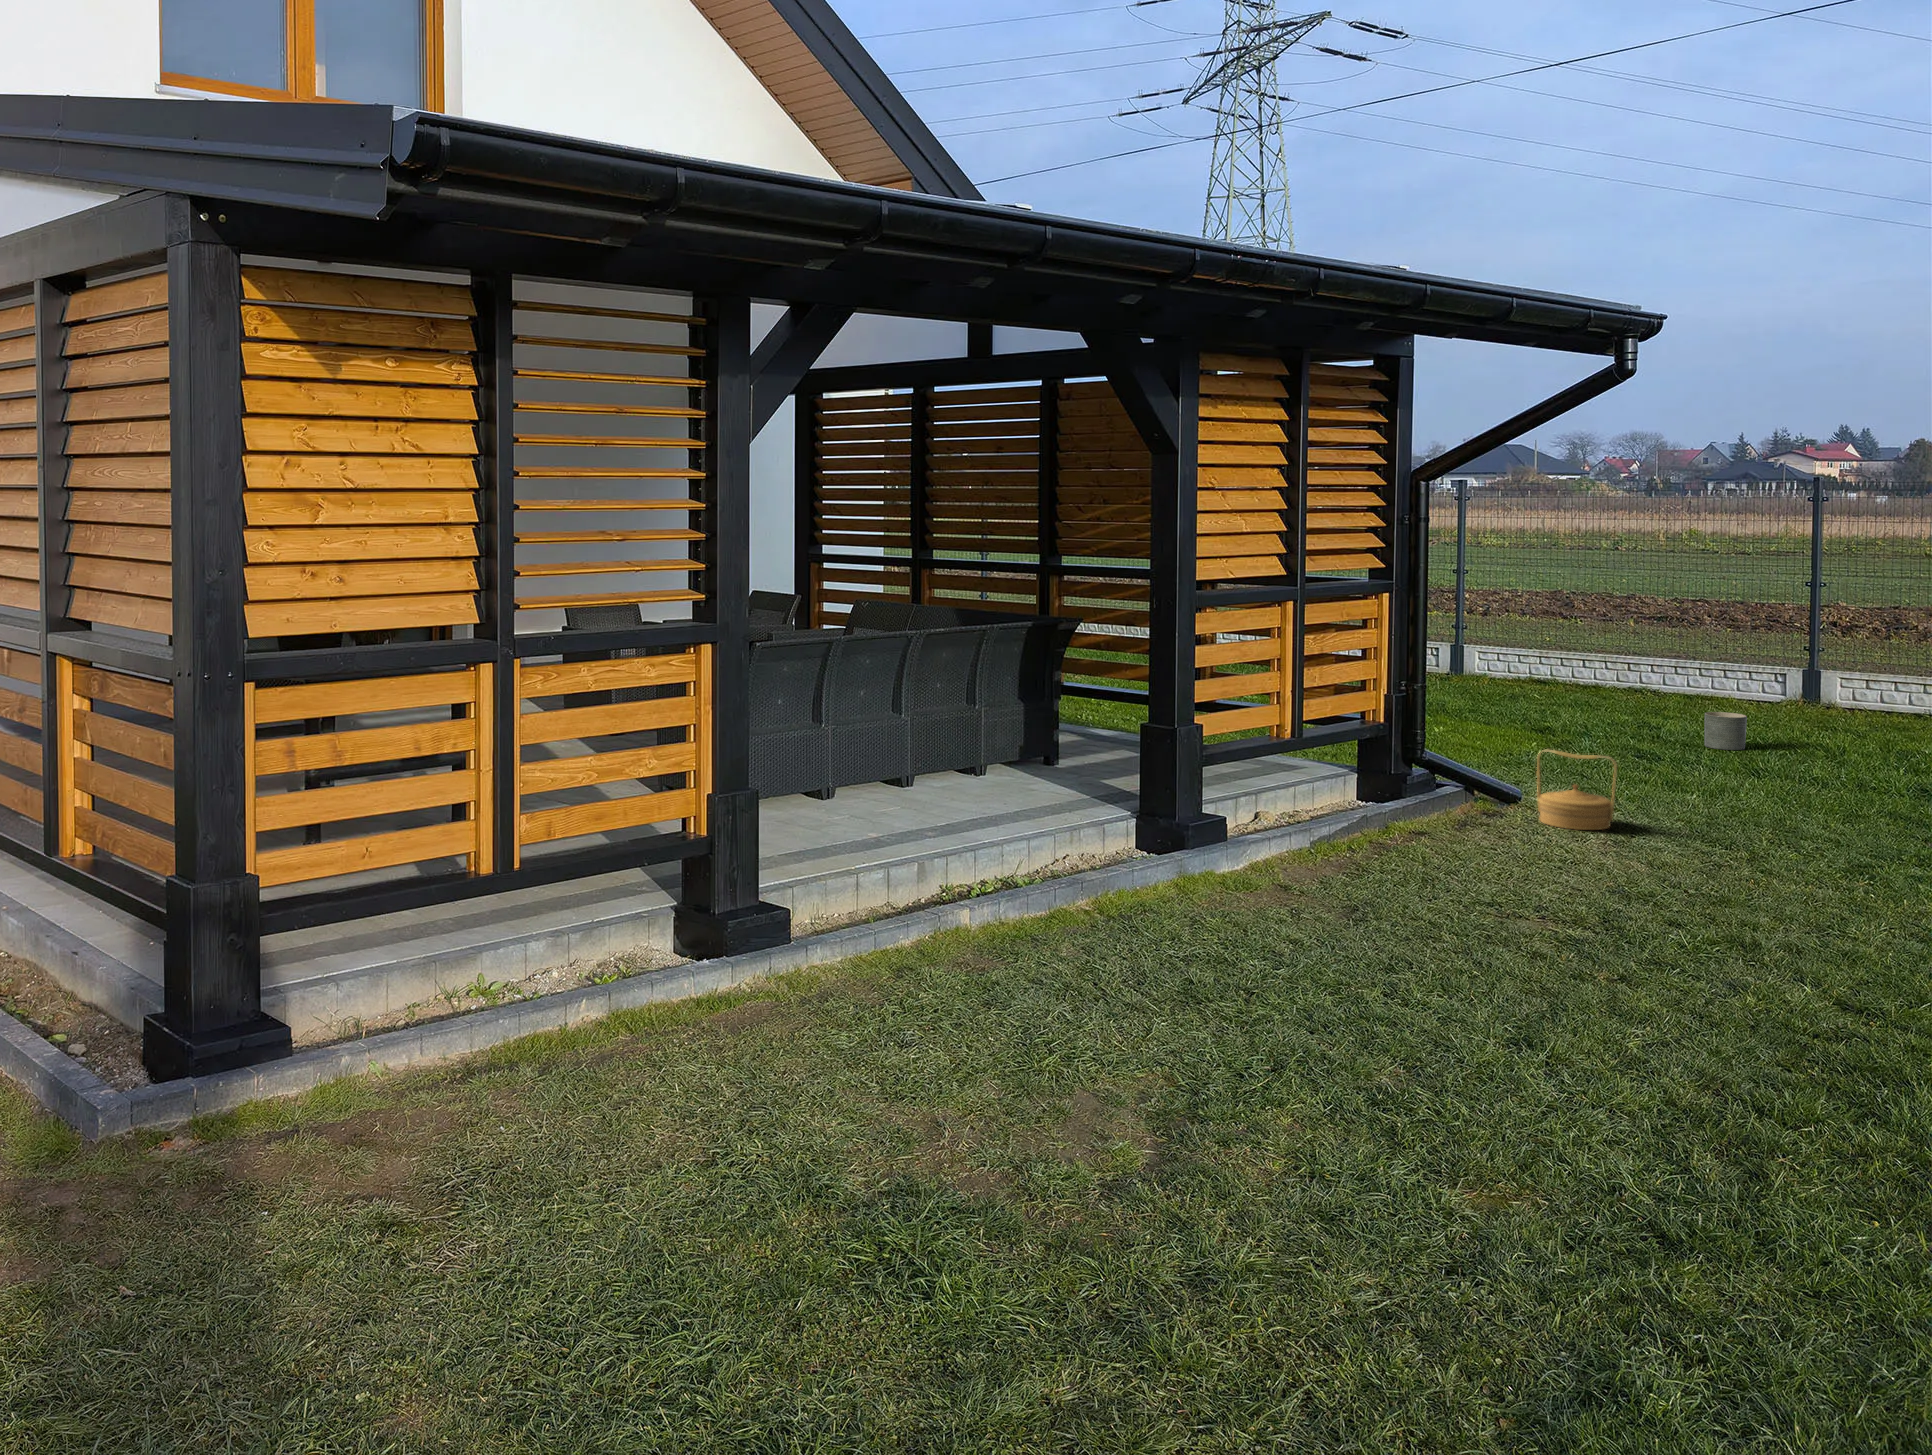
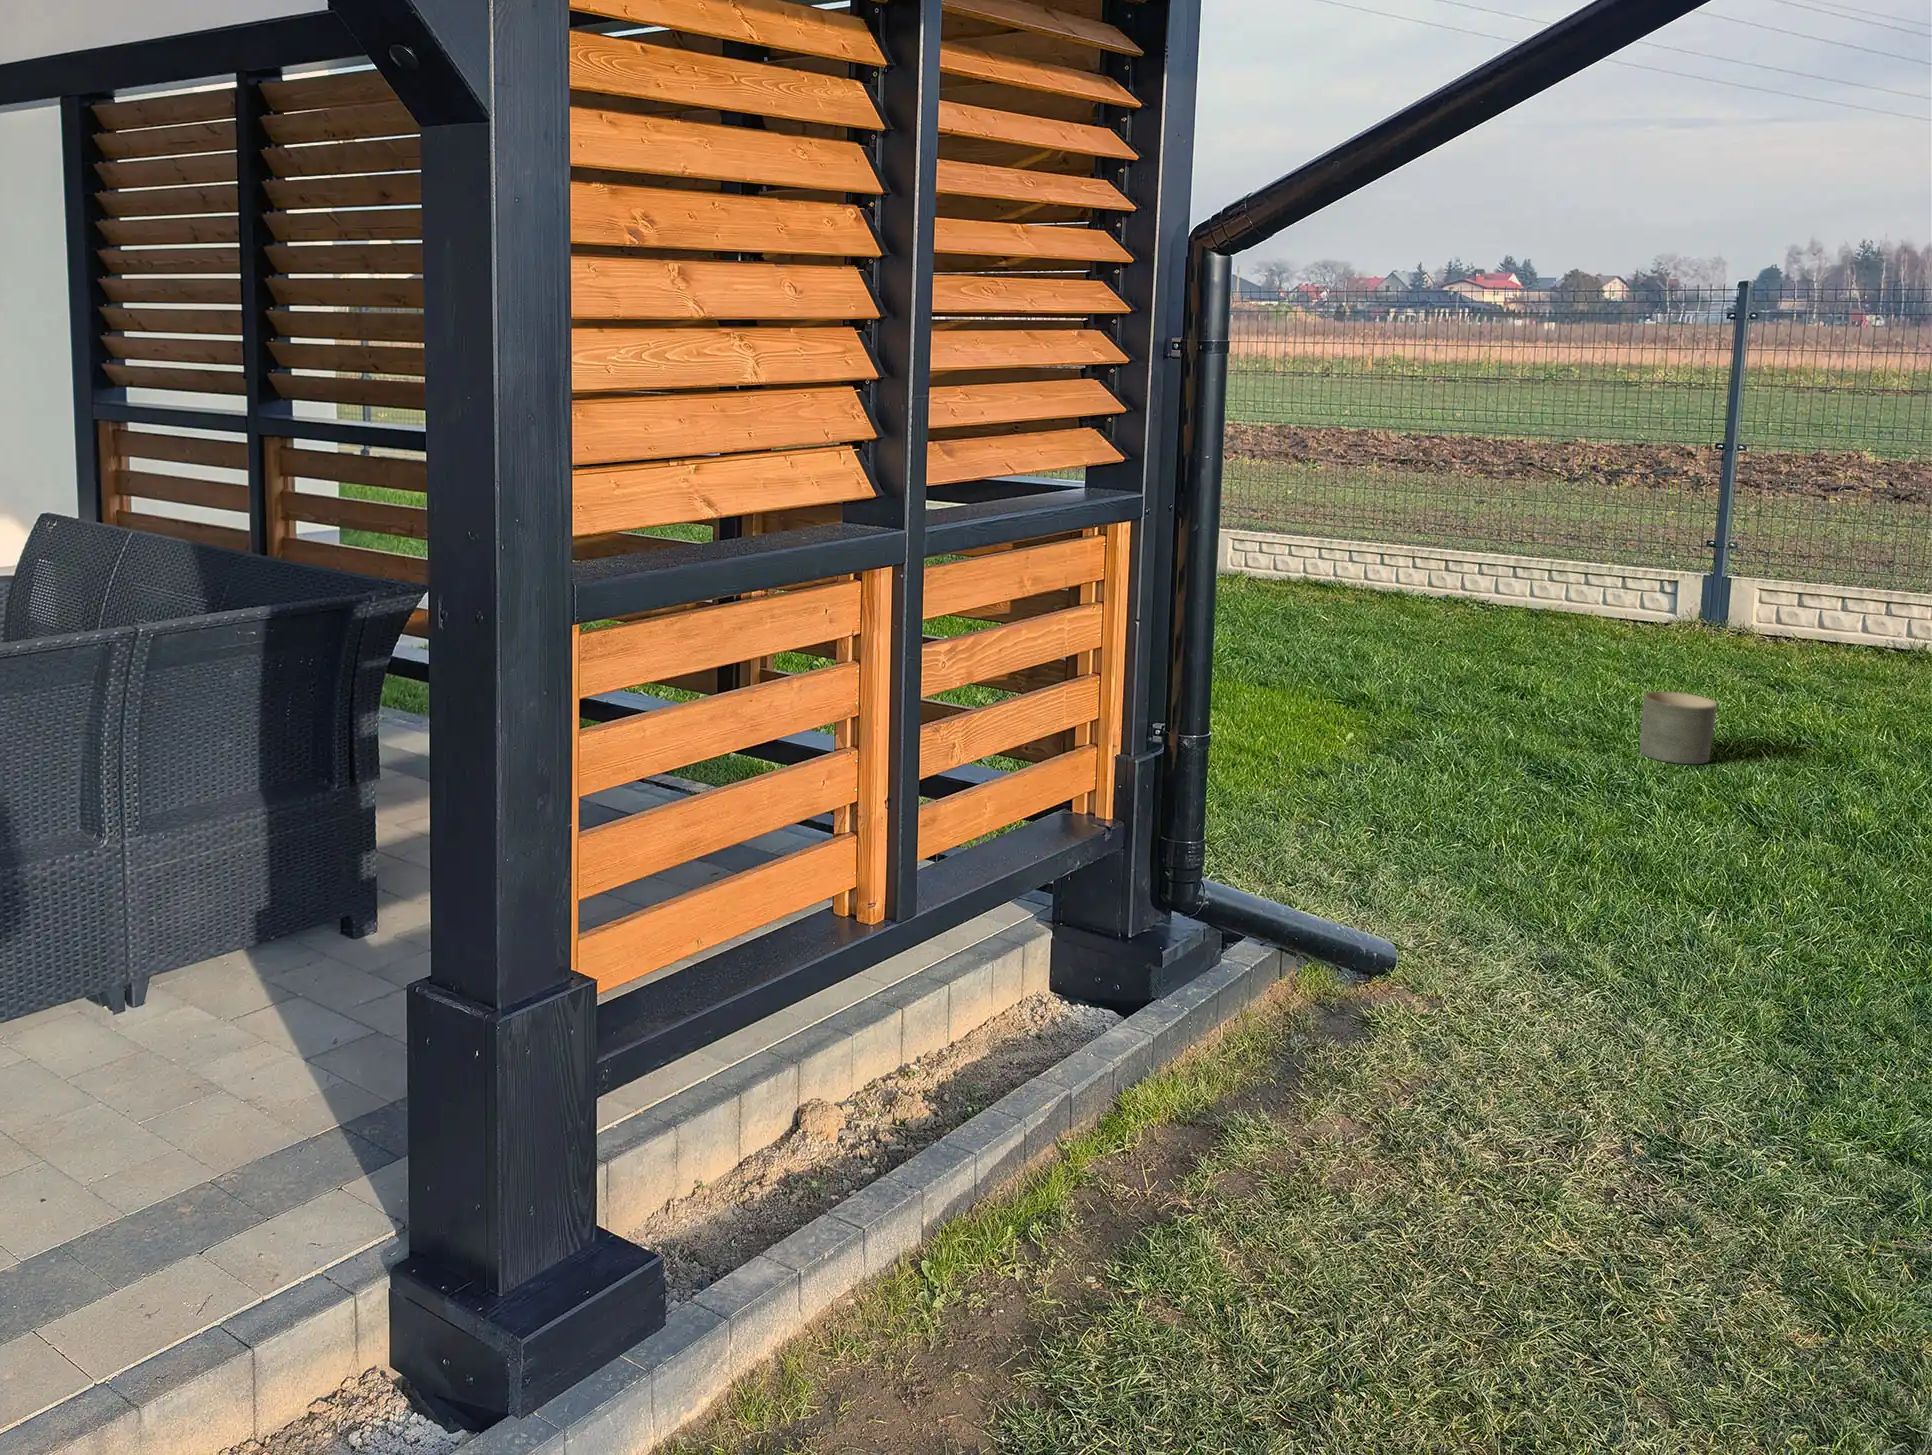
basket: present [1537,750,1617,830] -> none [1448,906,1647,1120]

